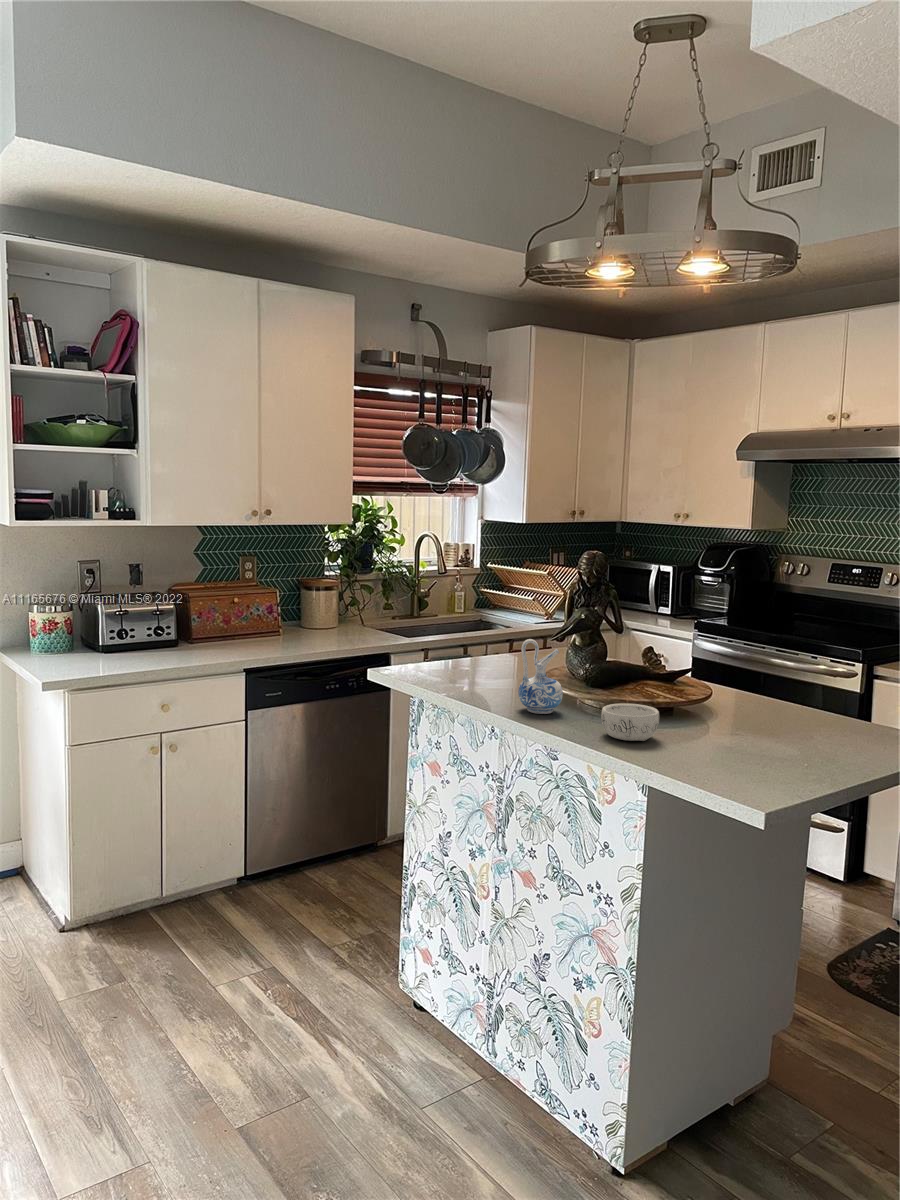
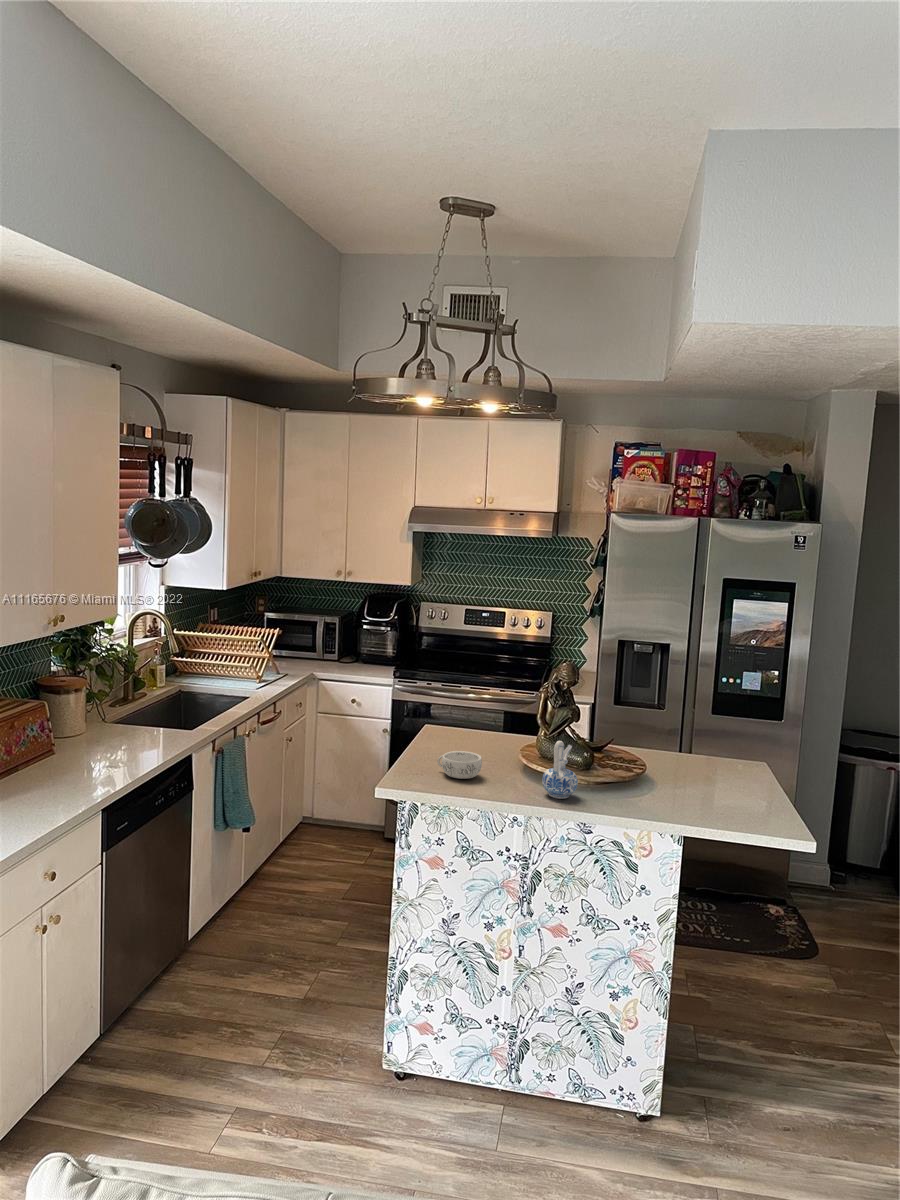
decorative bowl: present [601,704,659,741] -> present [437,751,482,779]

